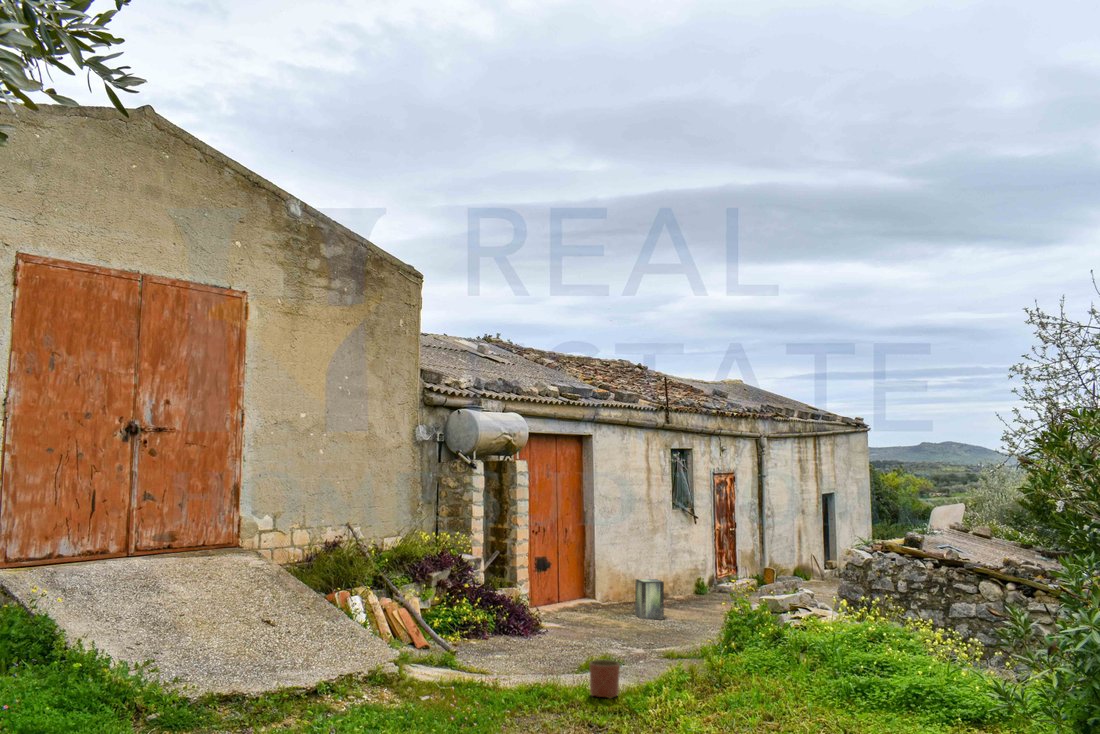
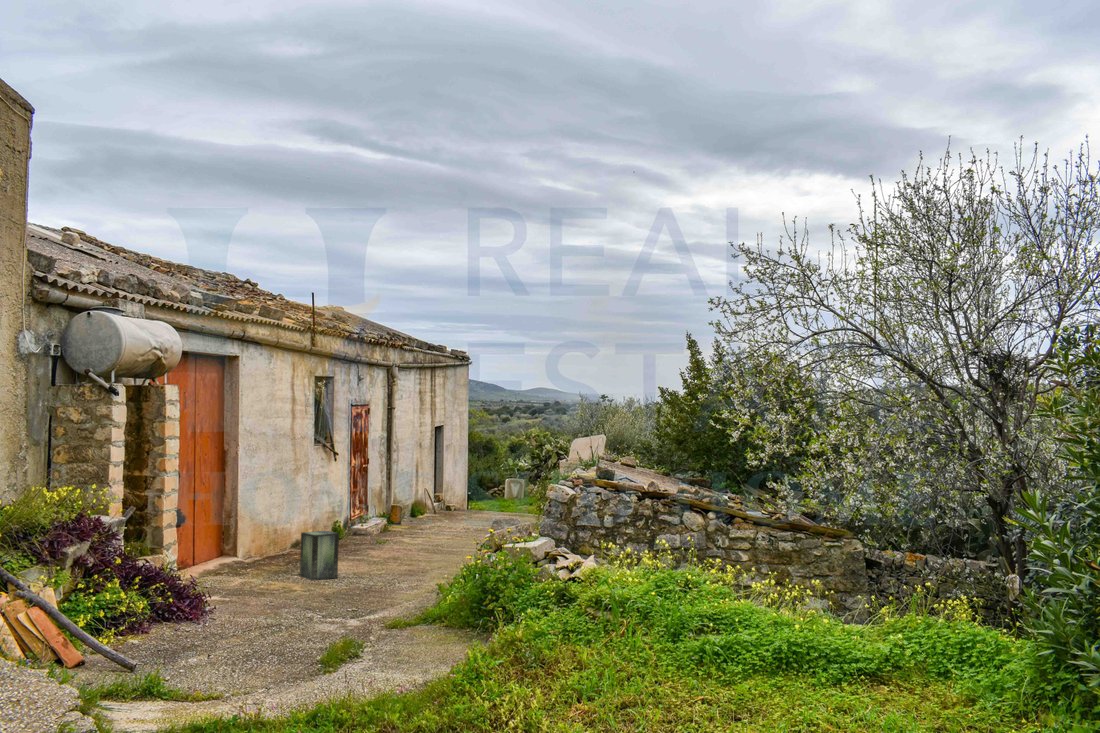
planter: present [590,660,620,698] -> none [413,653,455,707]

